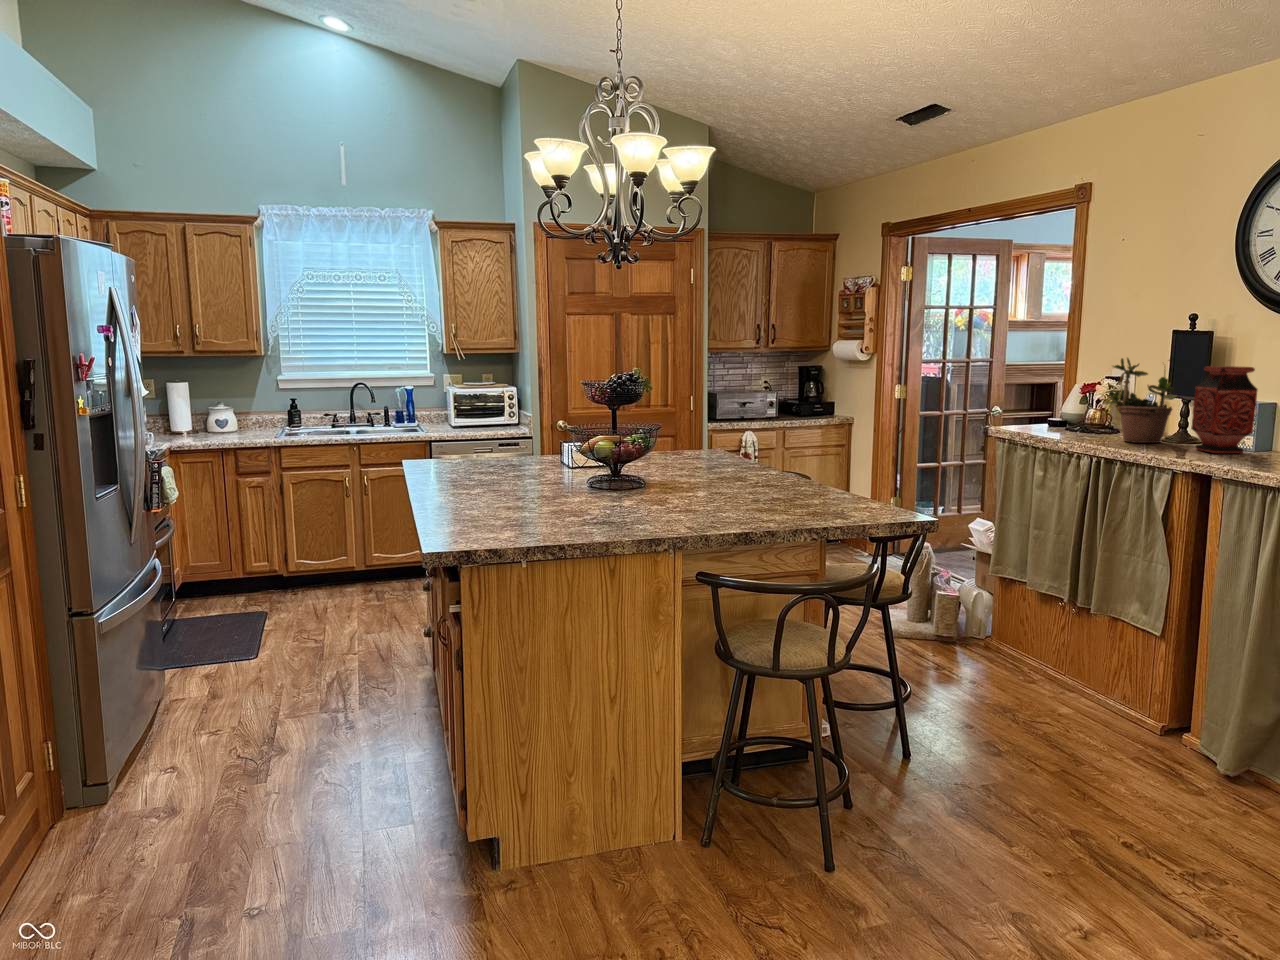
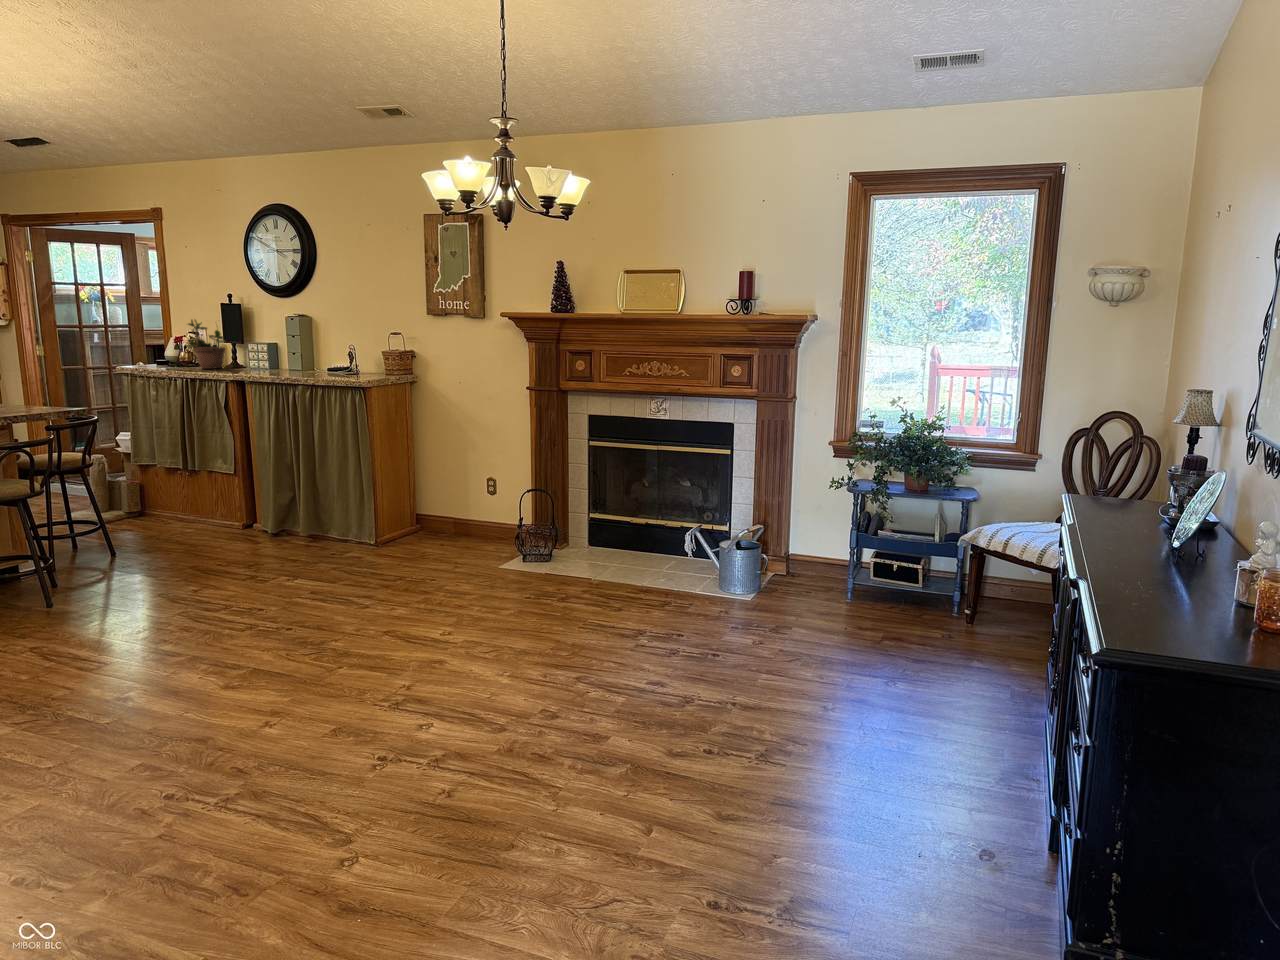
vase: present [1191,366,1257,453] -> none [232,323,264,370]

